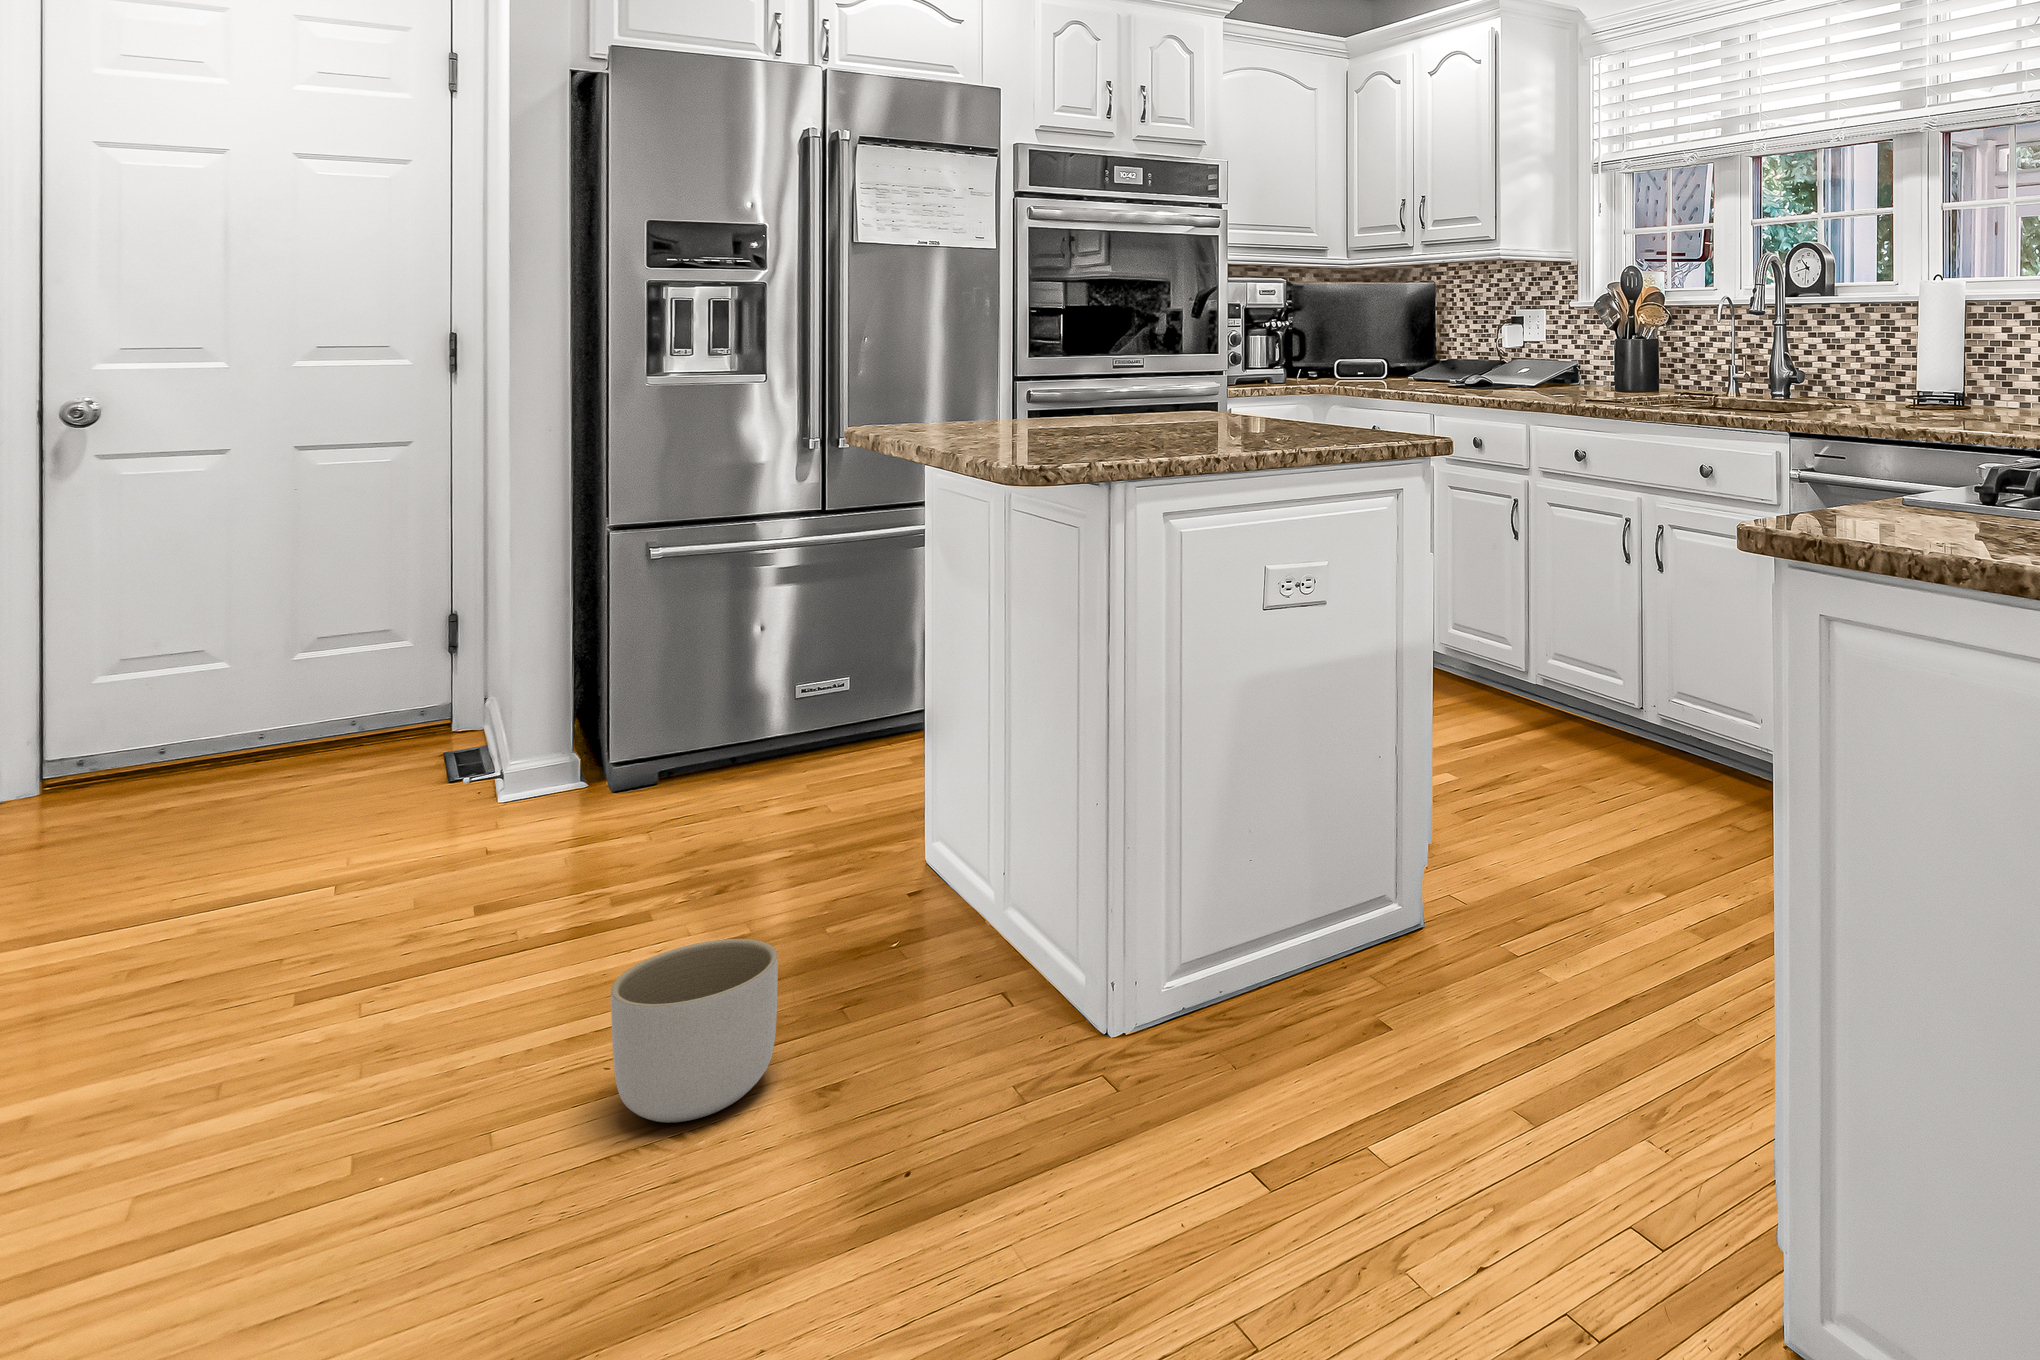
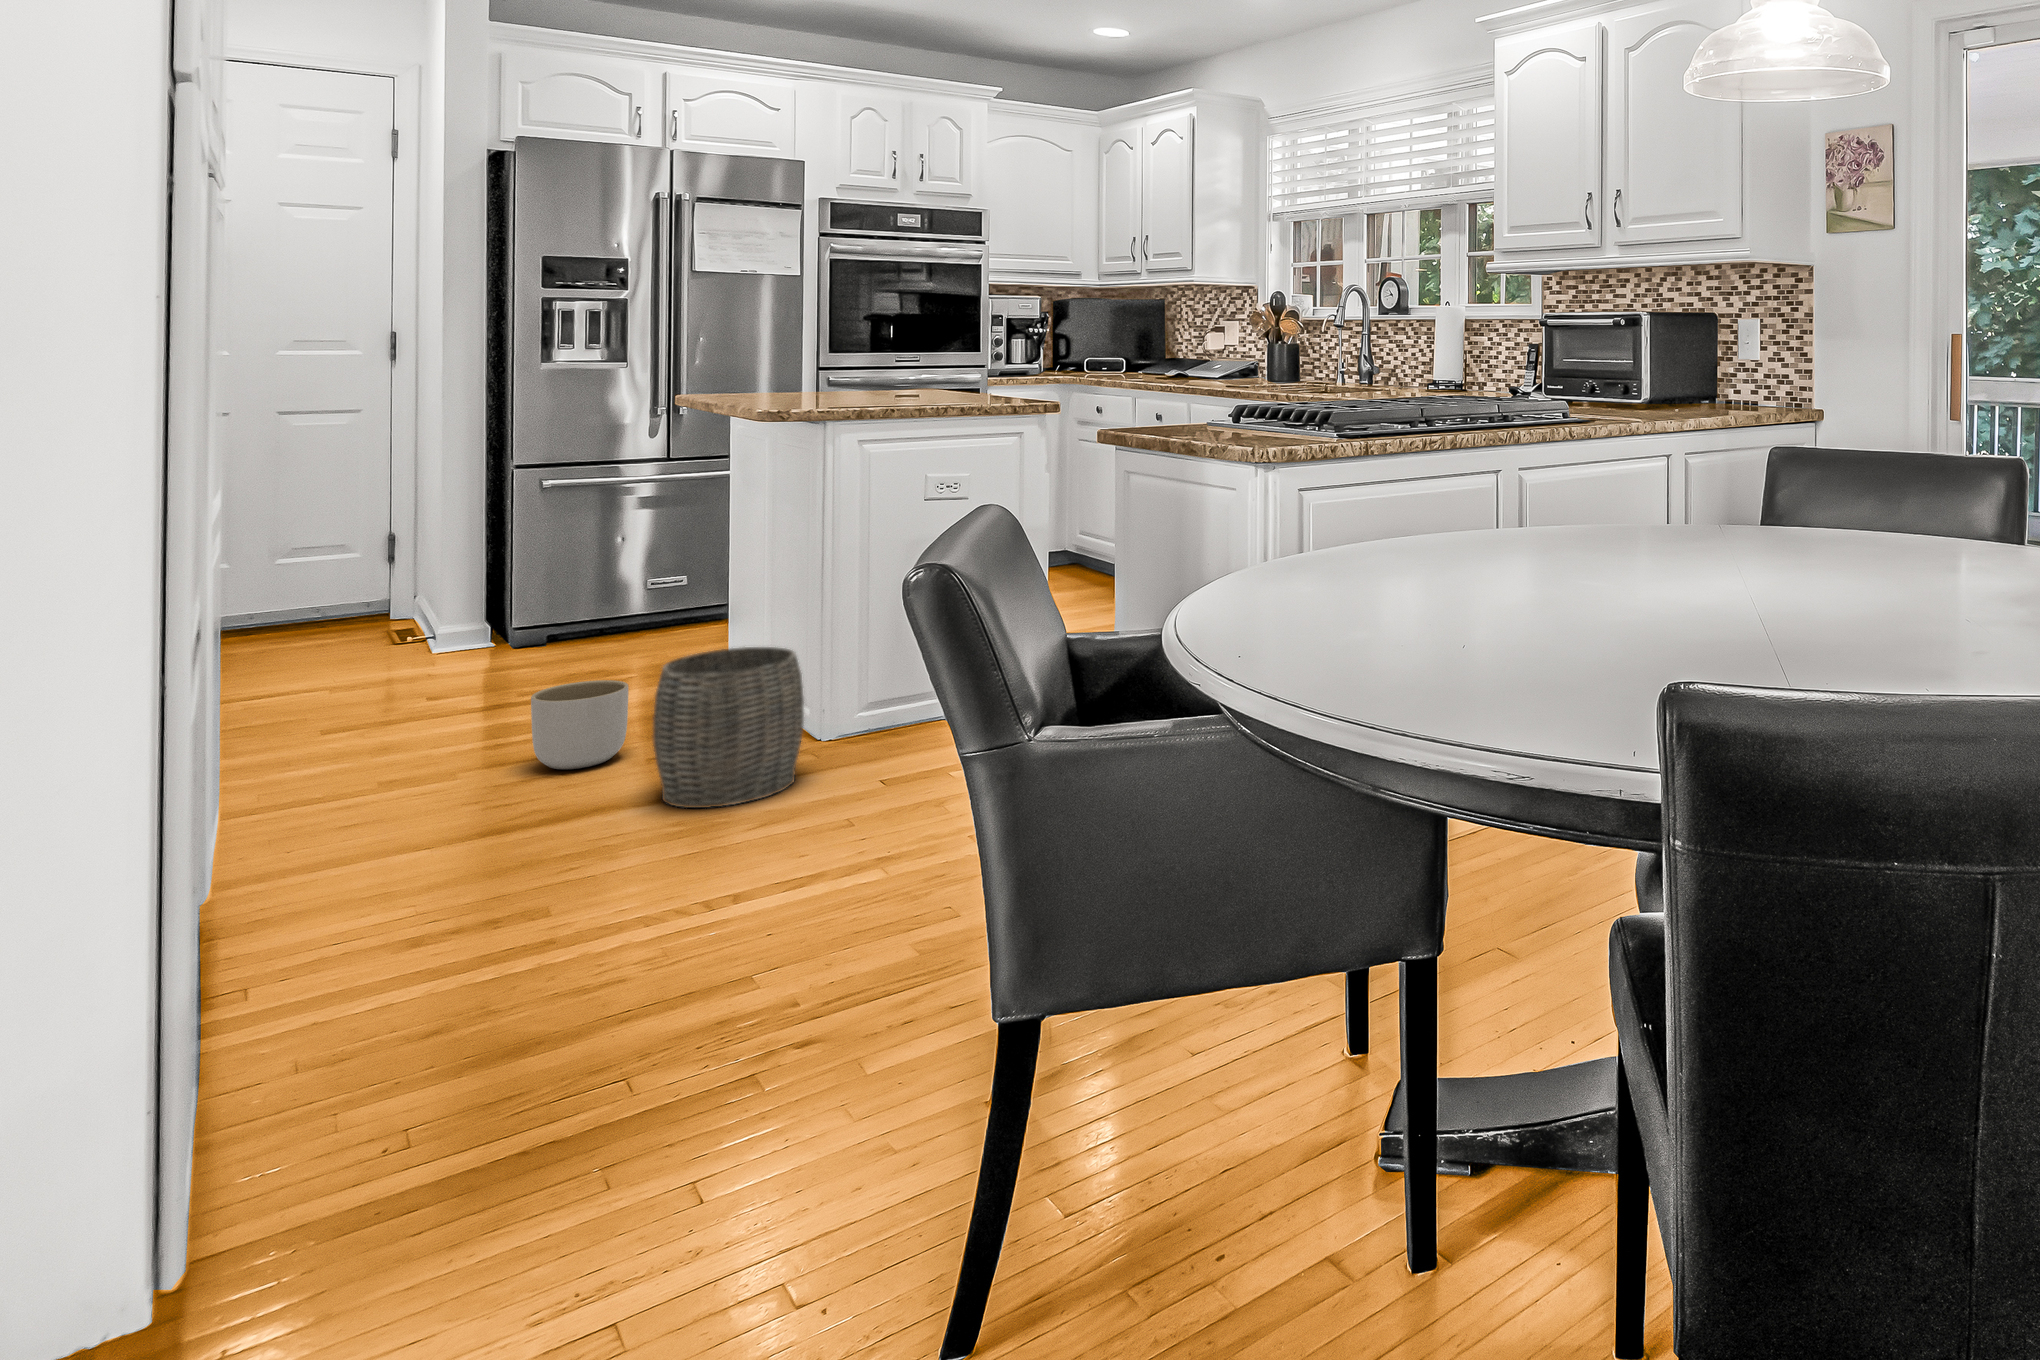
woven basket: none [830,906,1096,1271] -> present [653,647,804,808]

